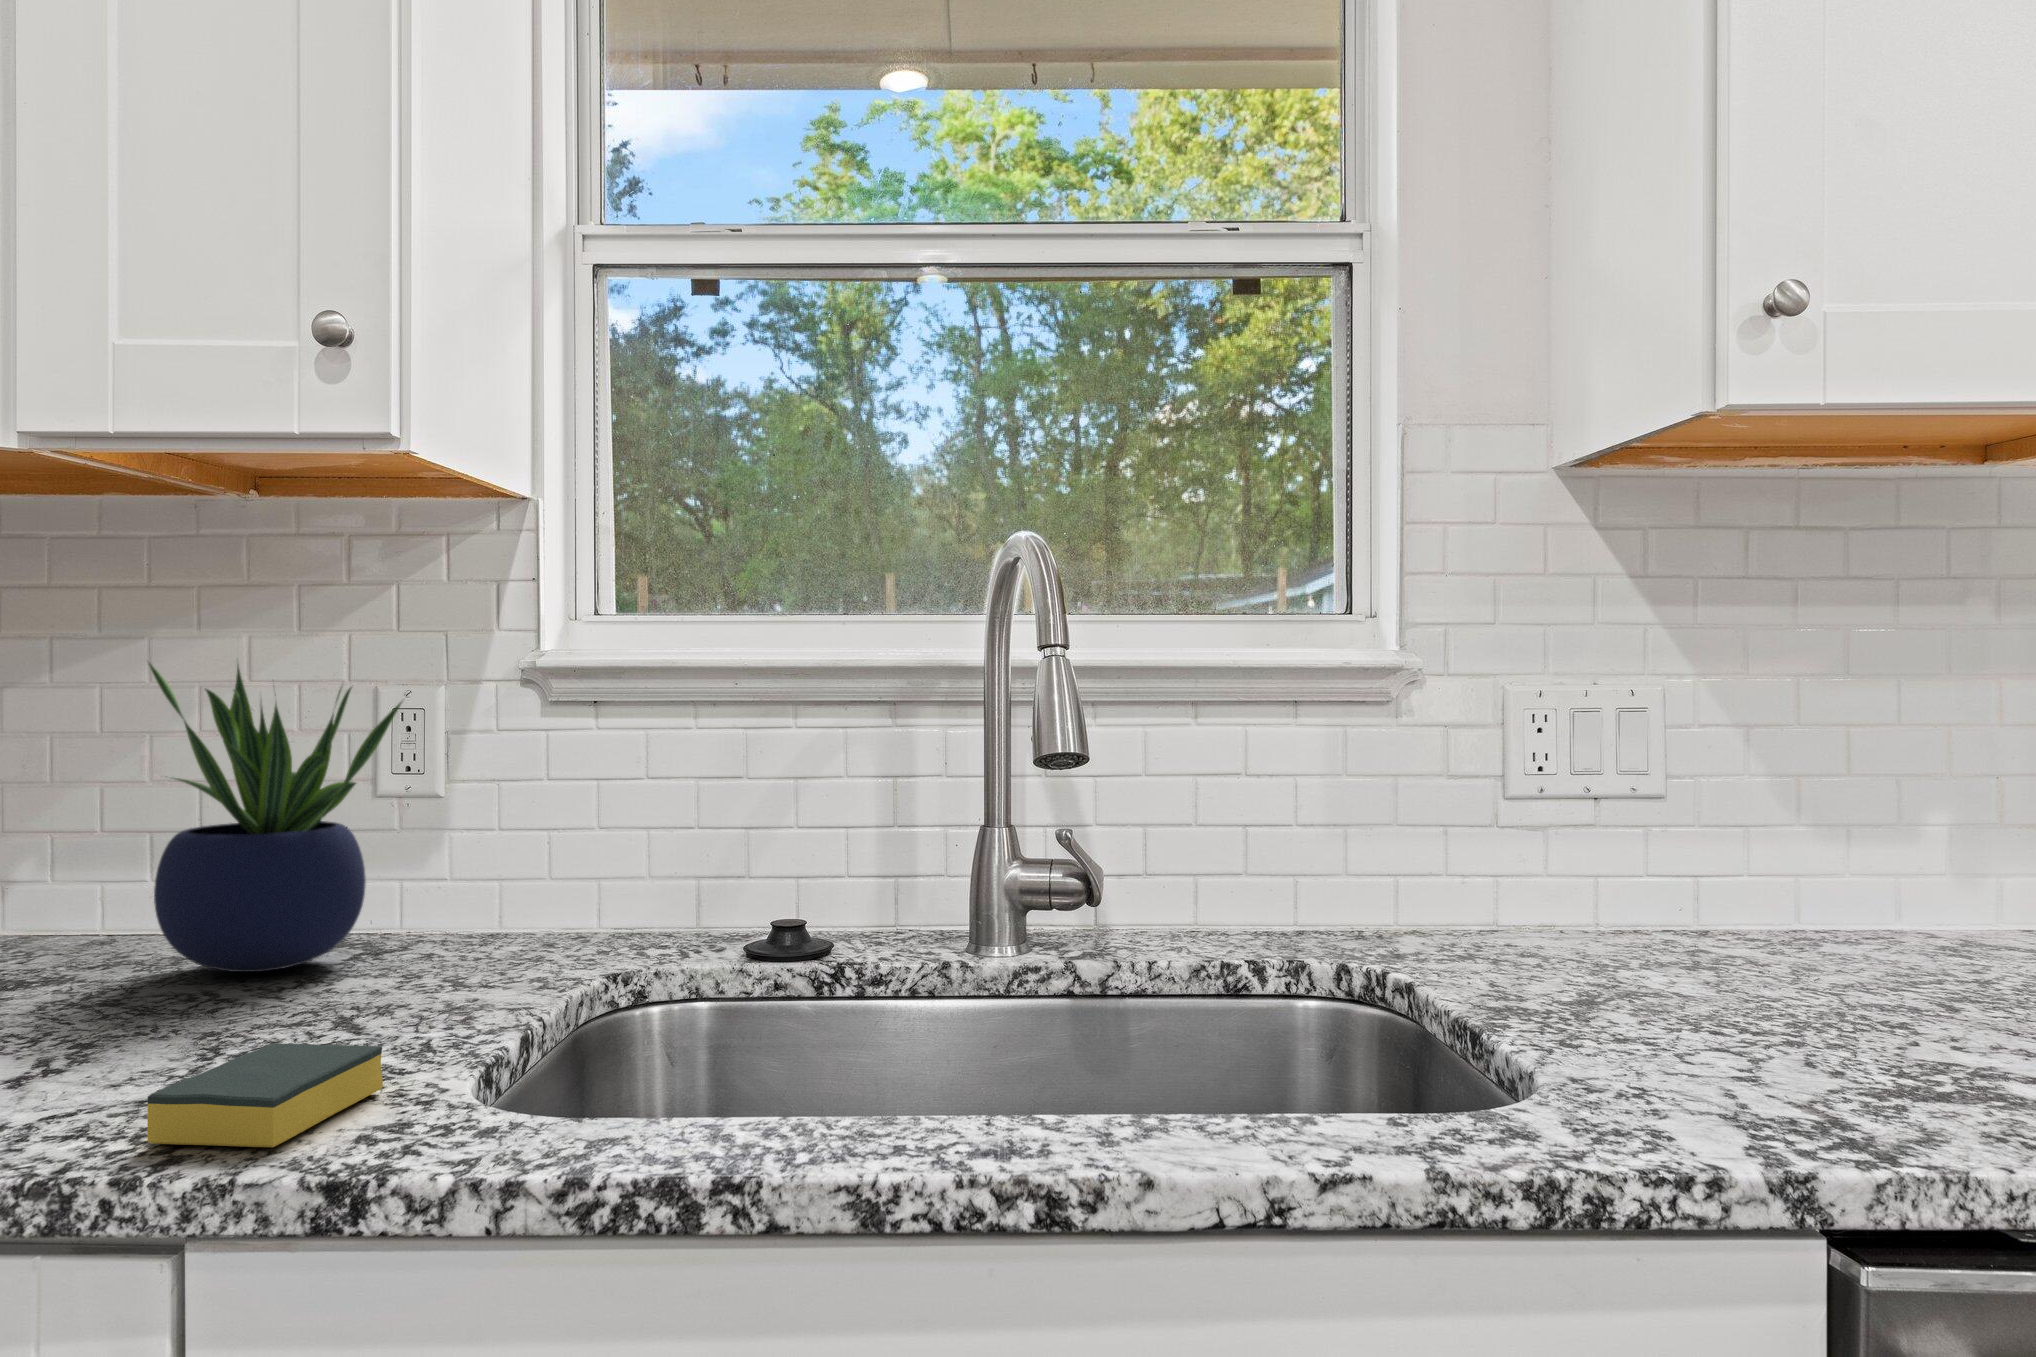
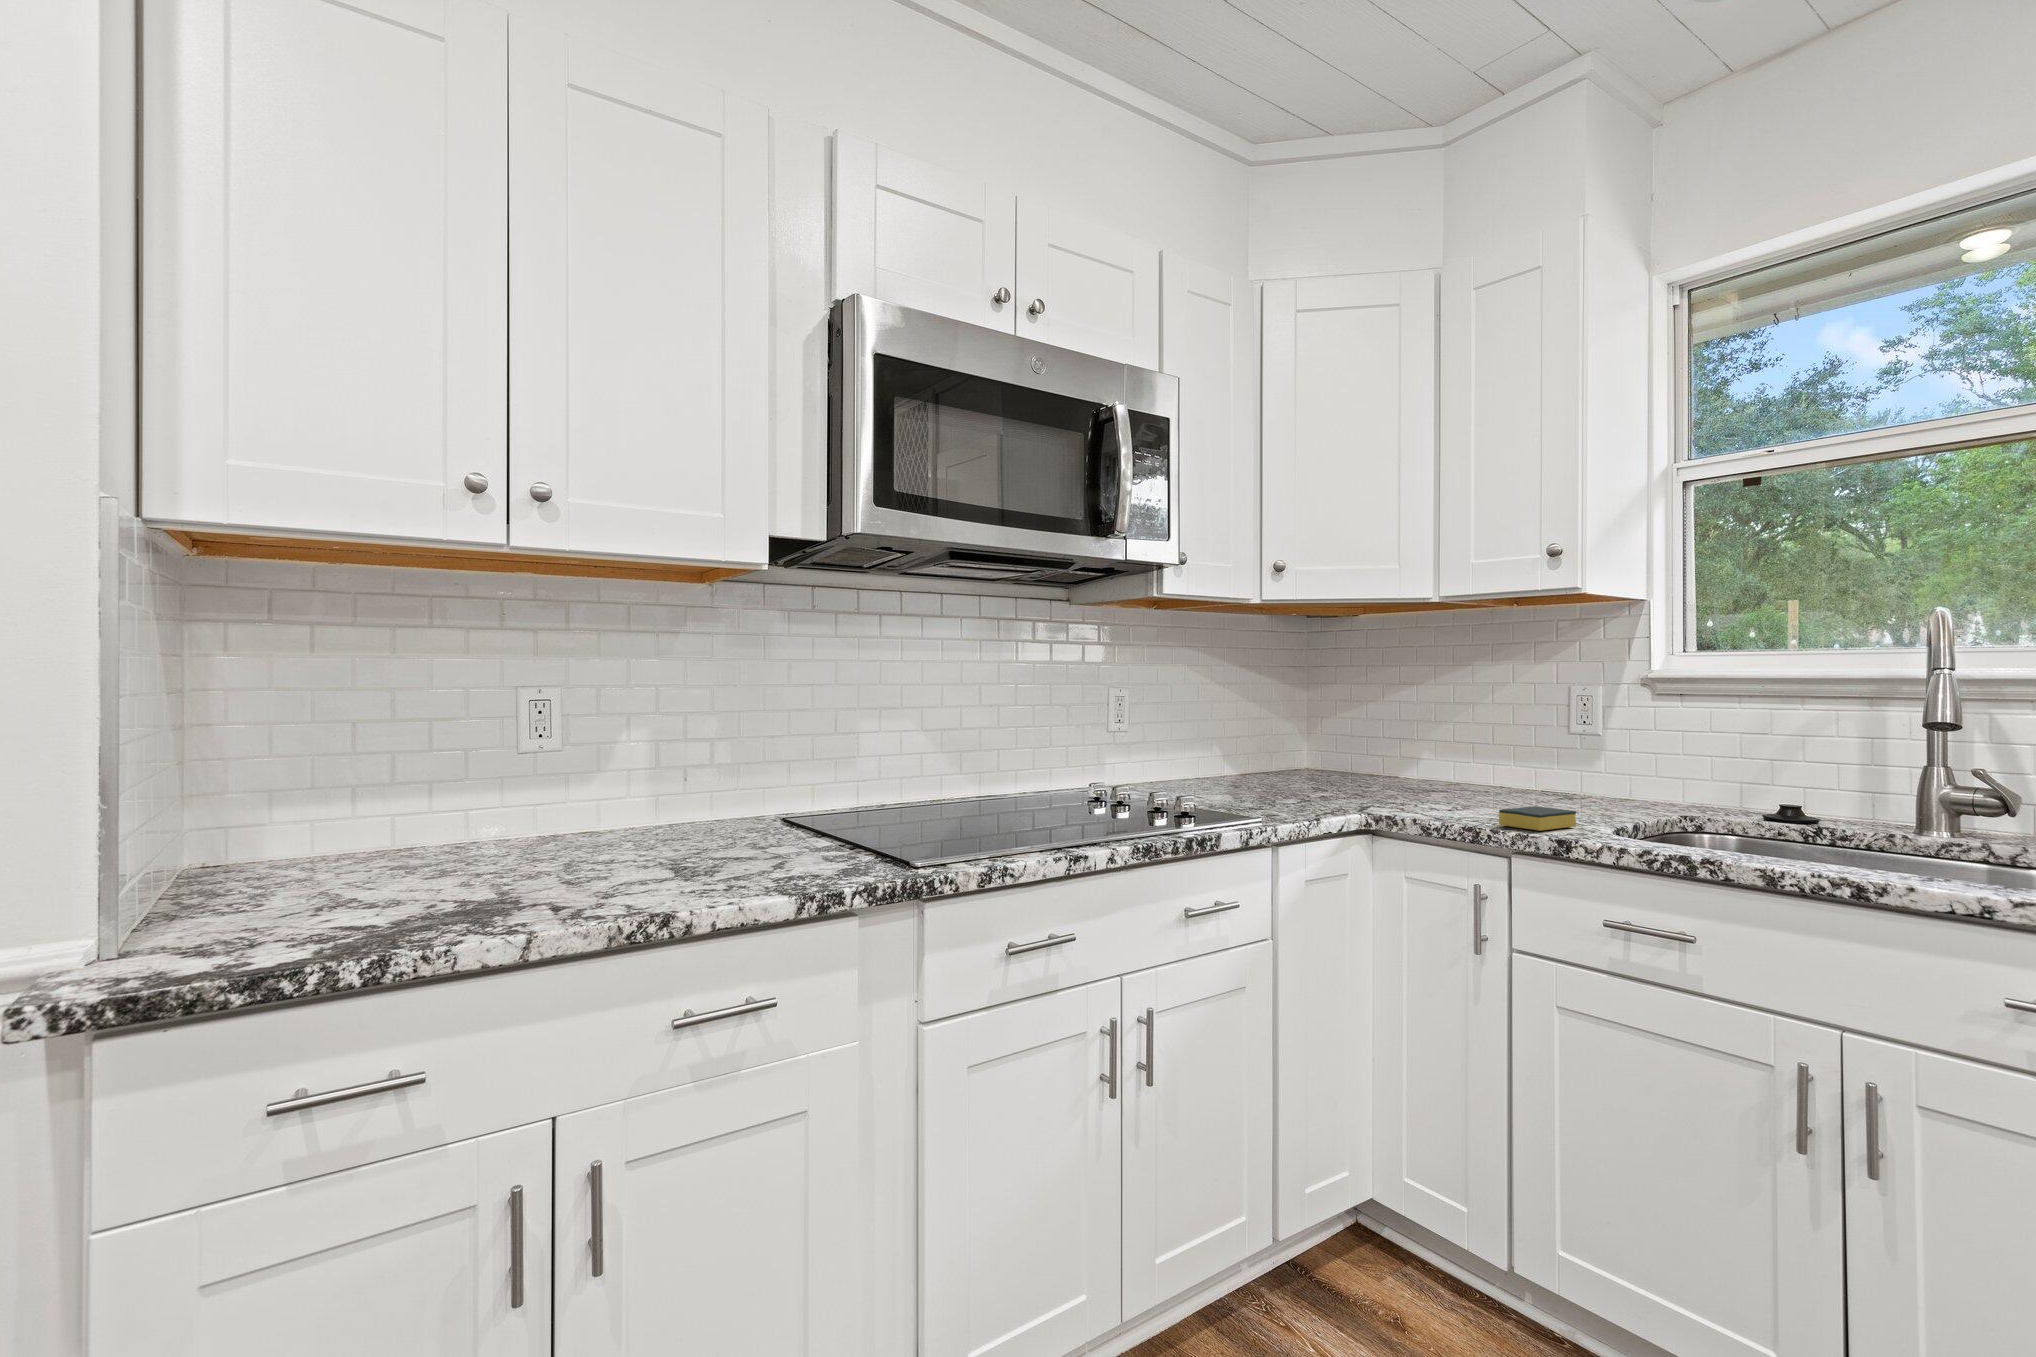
potted plant: present [149,663,402,972] -> none [1481,672,1584,798]

